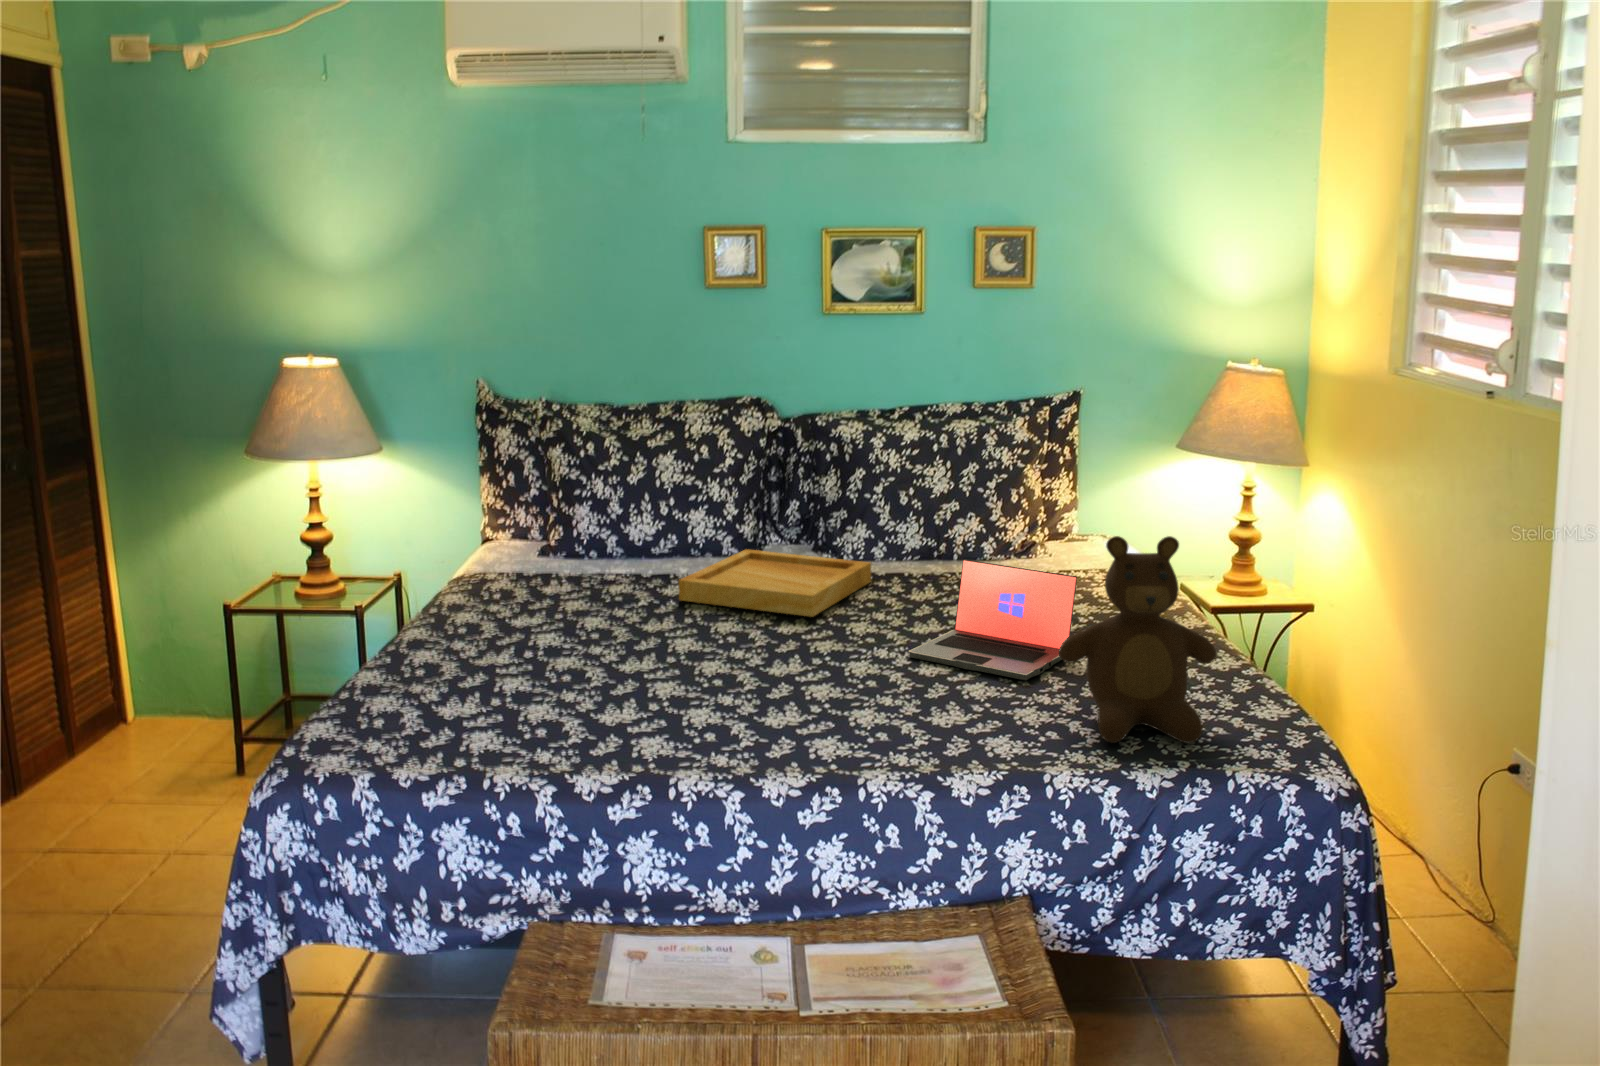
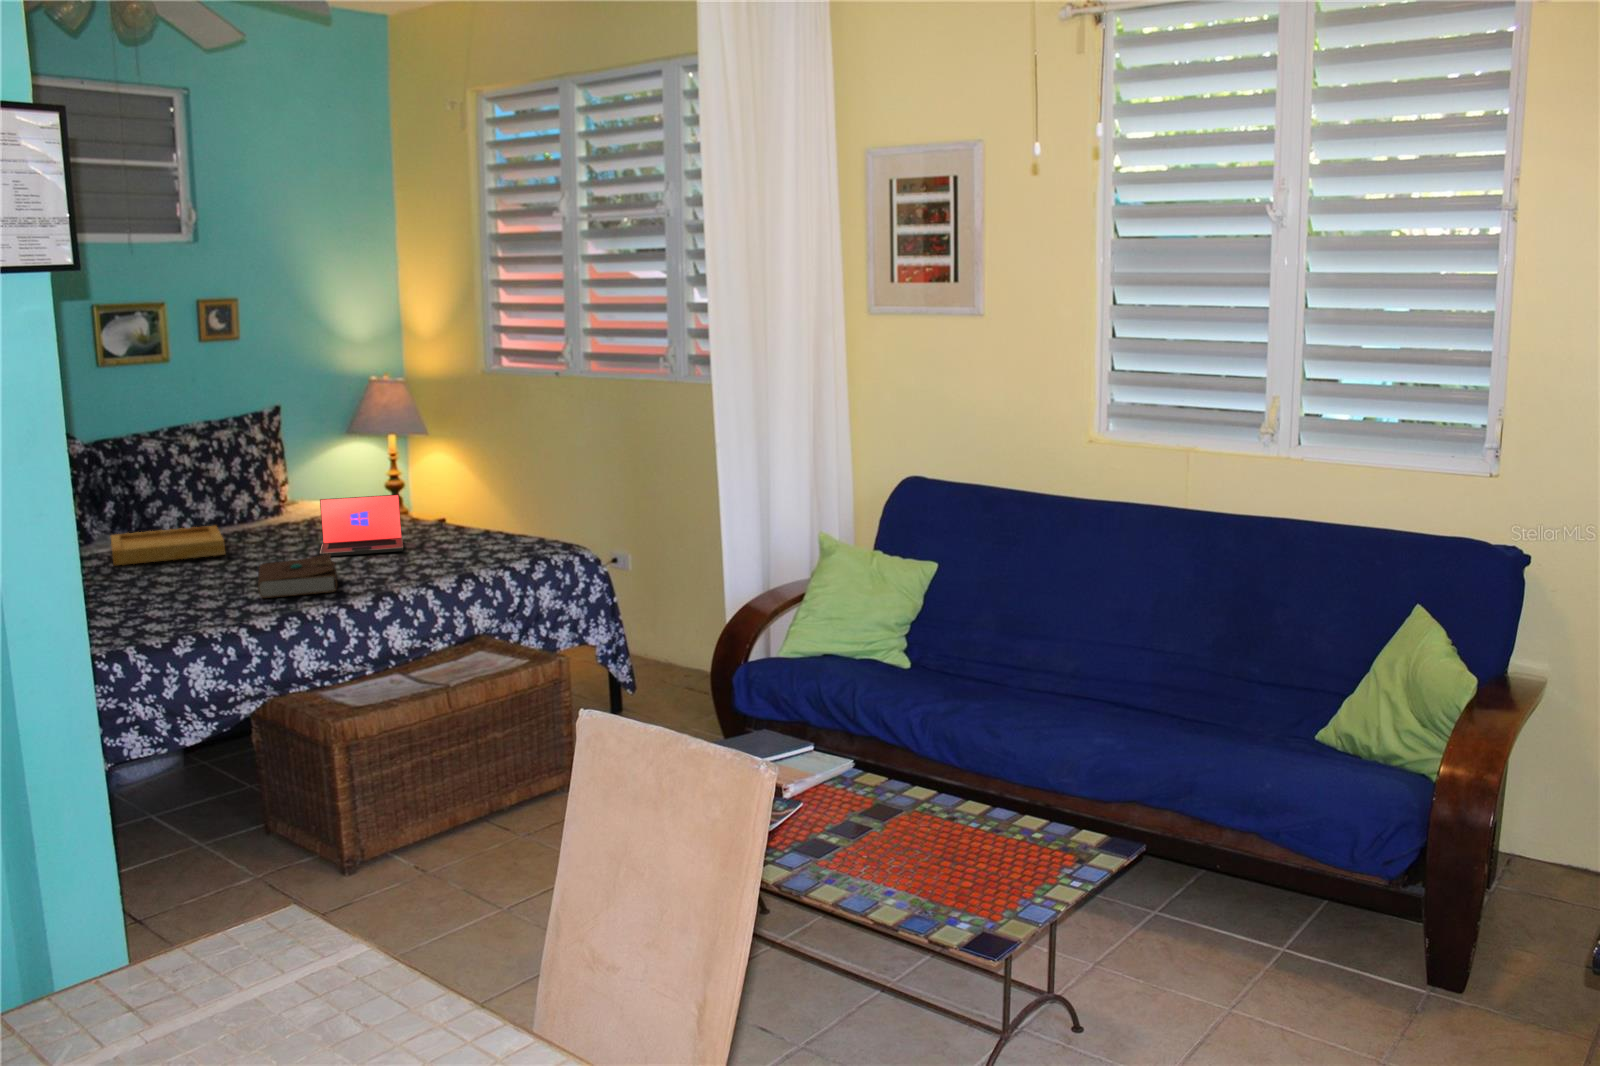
teddy bear: present [1059,536,1216,743] -> none [438,451,524,558]
book: none [673,659,855,748] -> present [258,554,337,598]

